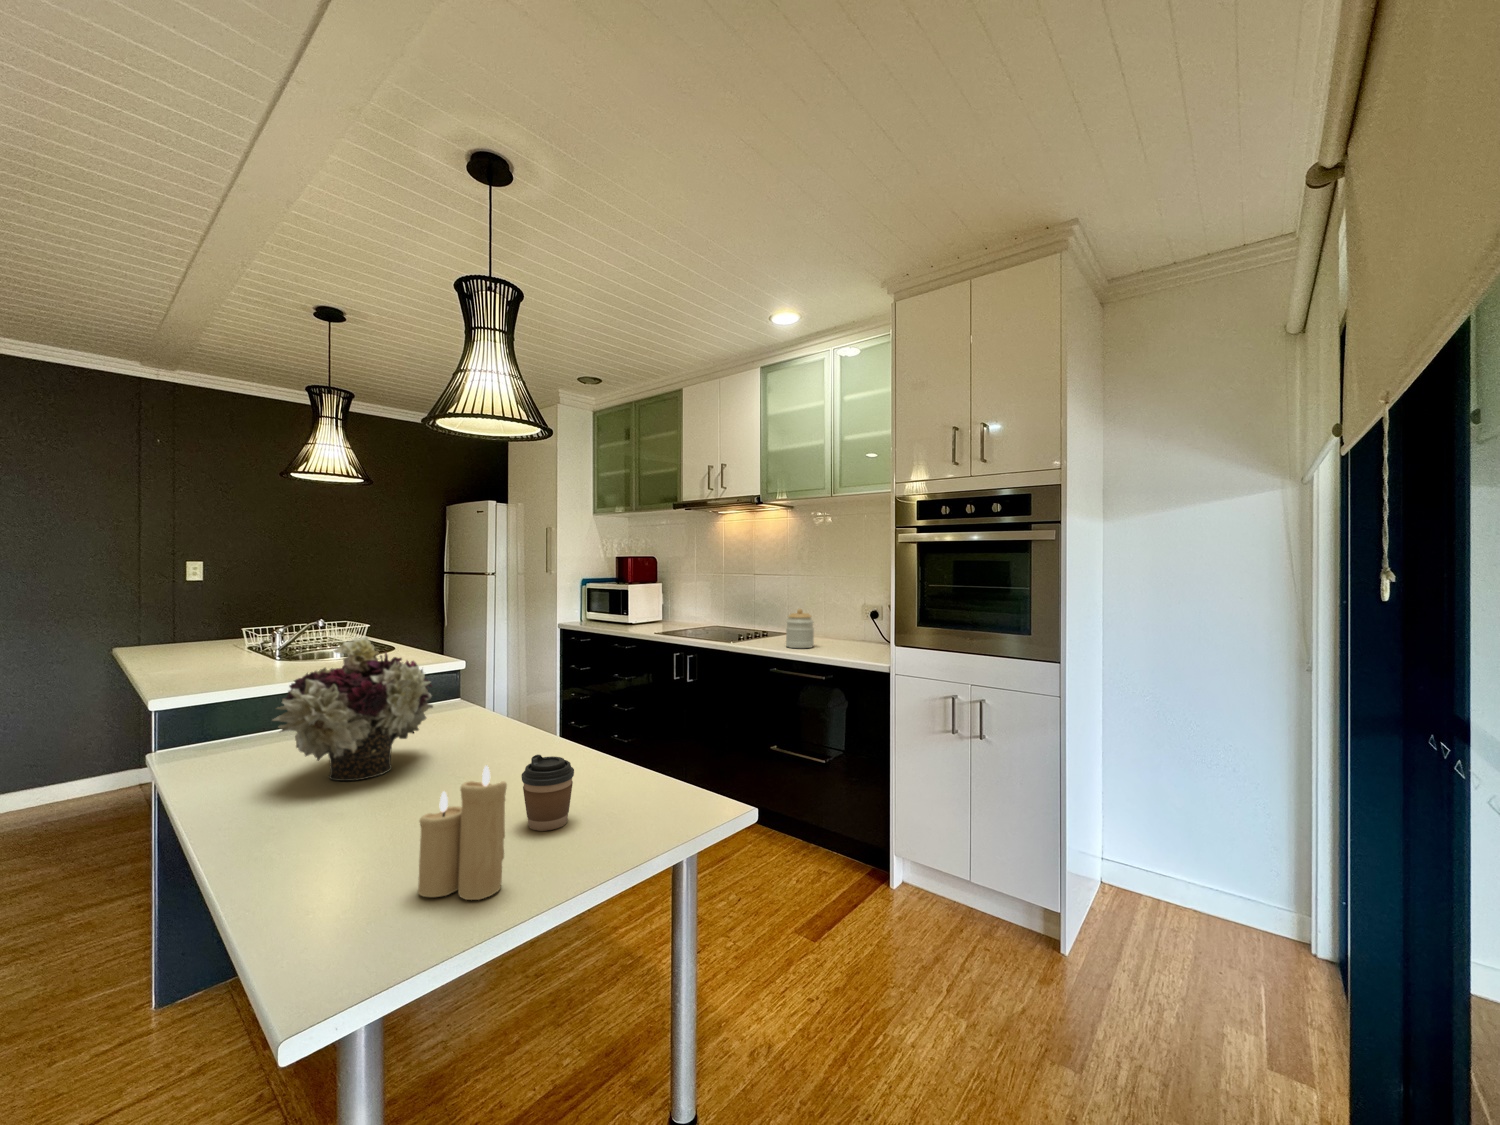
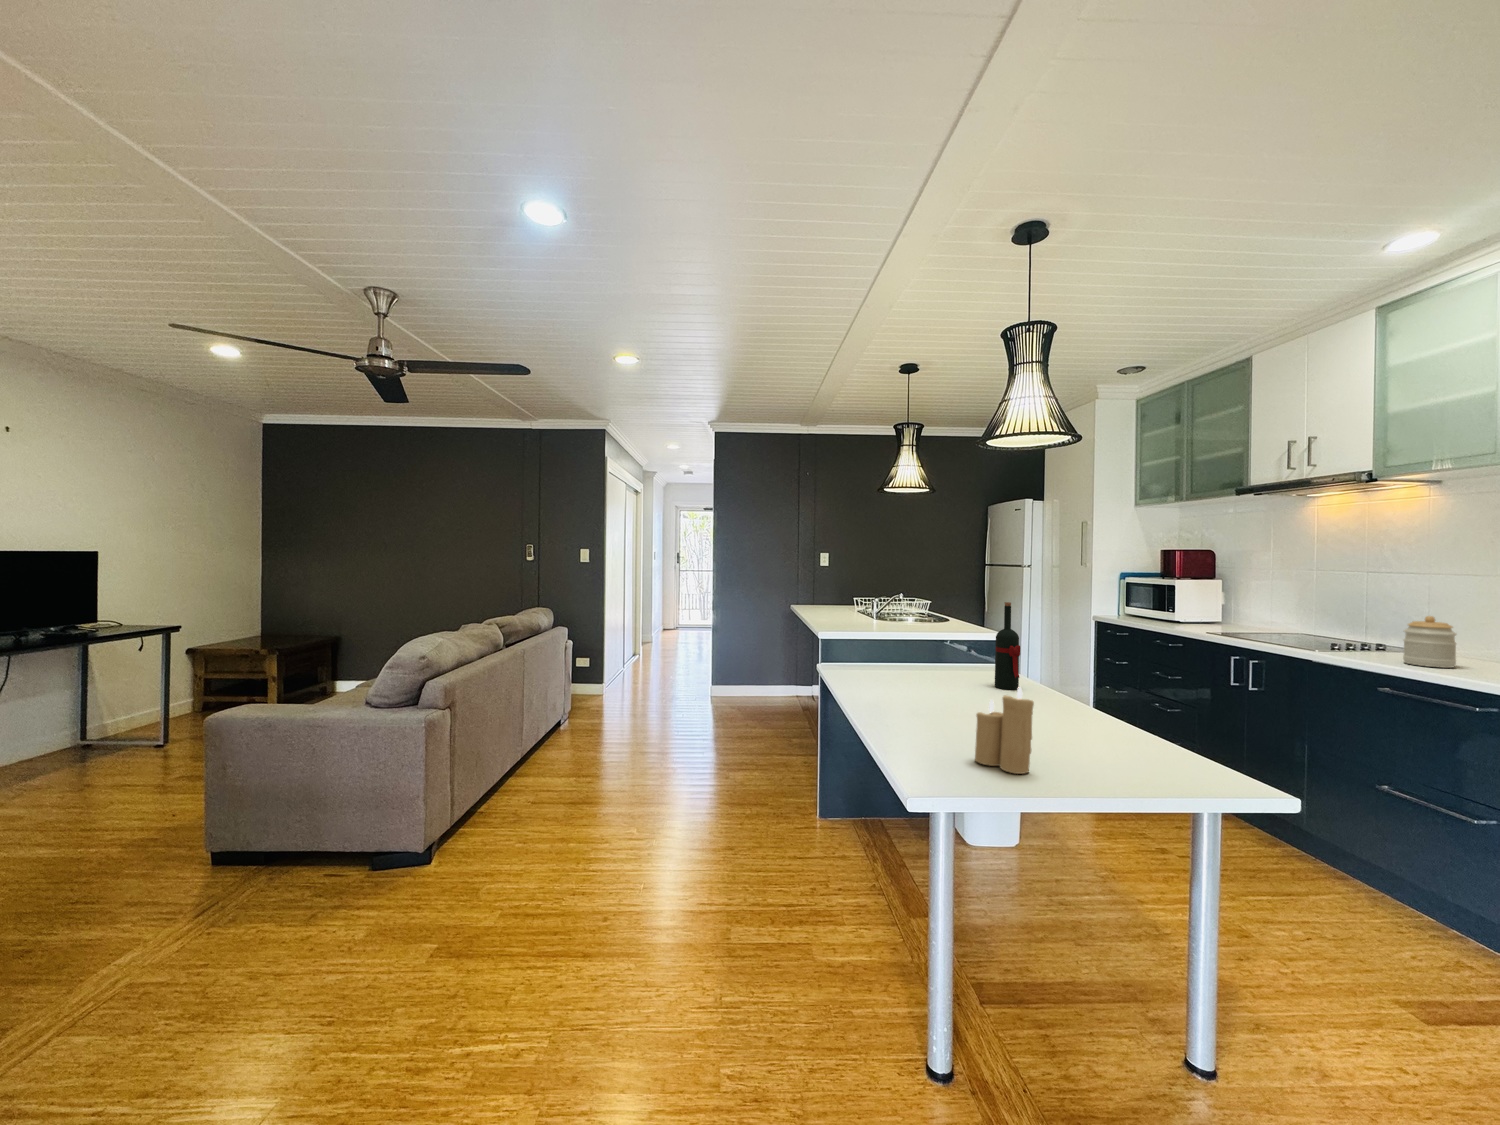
wine bottle: none [452,626,484,737] -> present [995,602,1020,690]
flower arrangement: present [273,637,433,781] -> none [885,603,982,700]
coffee cup: present [522,755,574,831] -> none [1047,697,1090,754]

